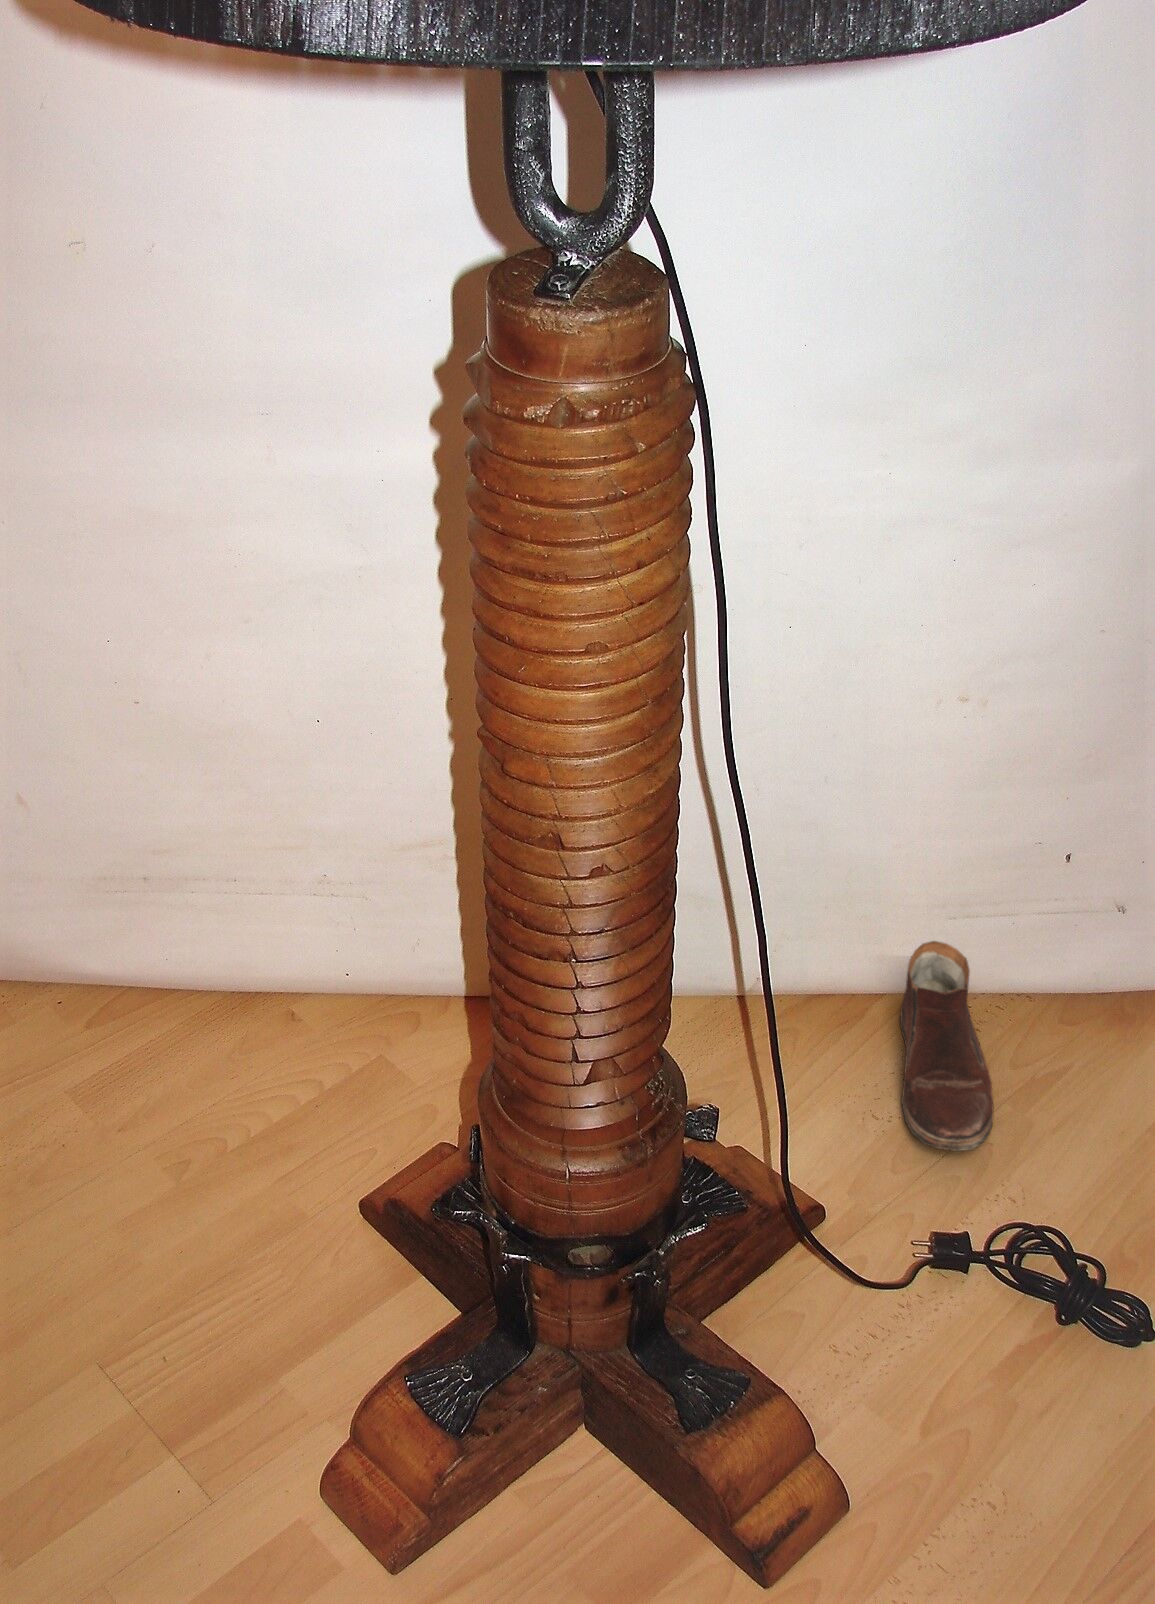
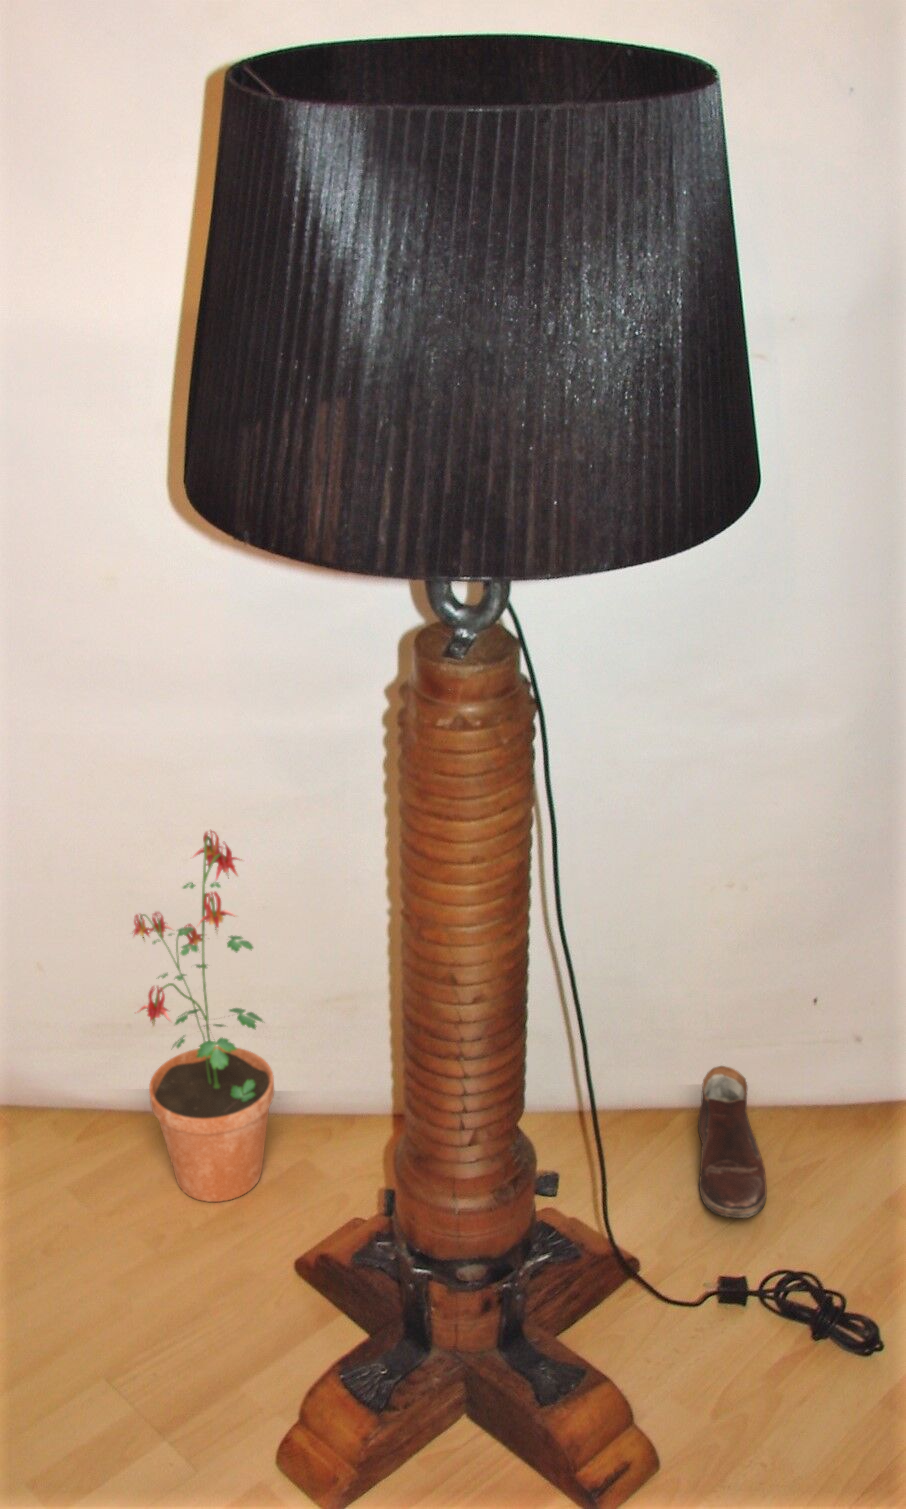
potted plant: none [125,621,327,1122] -> present [134,831,274,1202]

